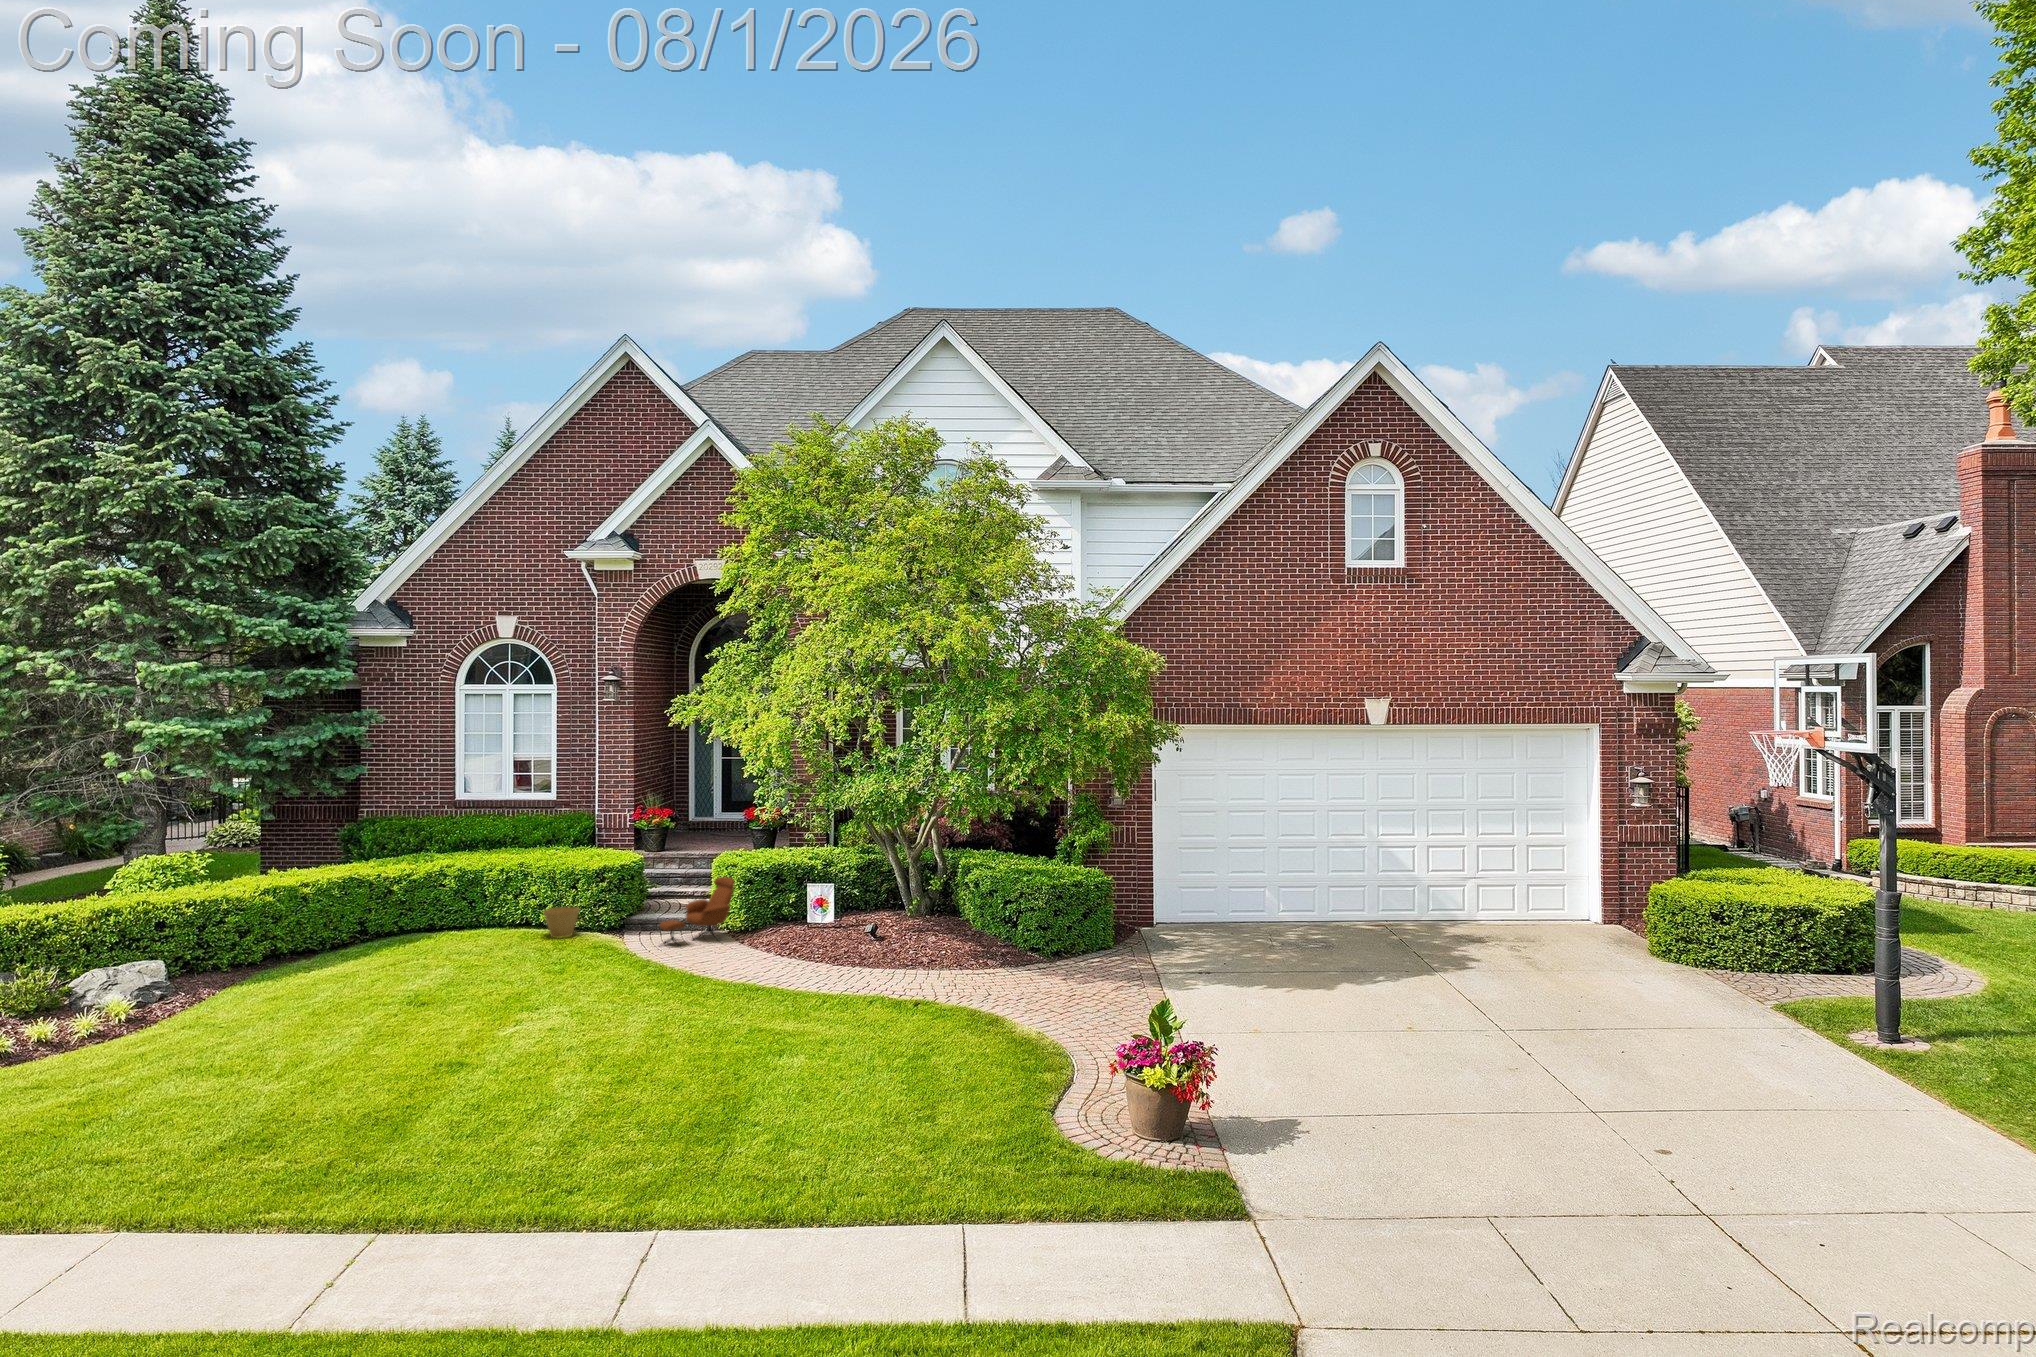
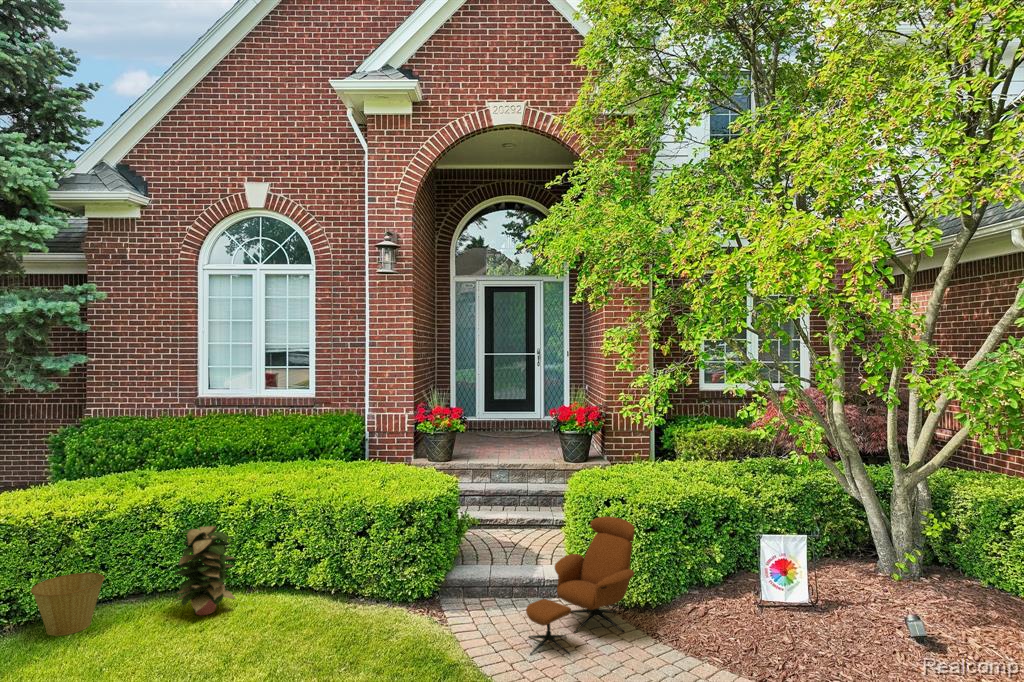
decorative plant: none [455,883,494,936] -> present [174,526,236,615]
basket: present [543,907,580,938] -> present [31,573,105,636]

